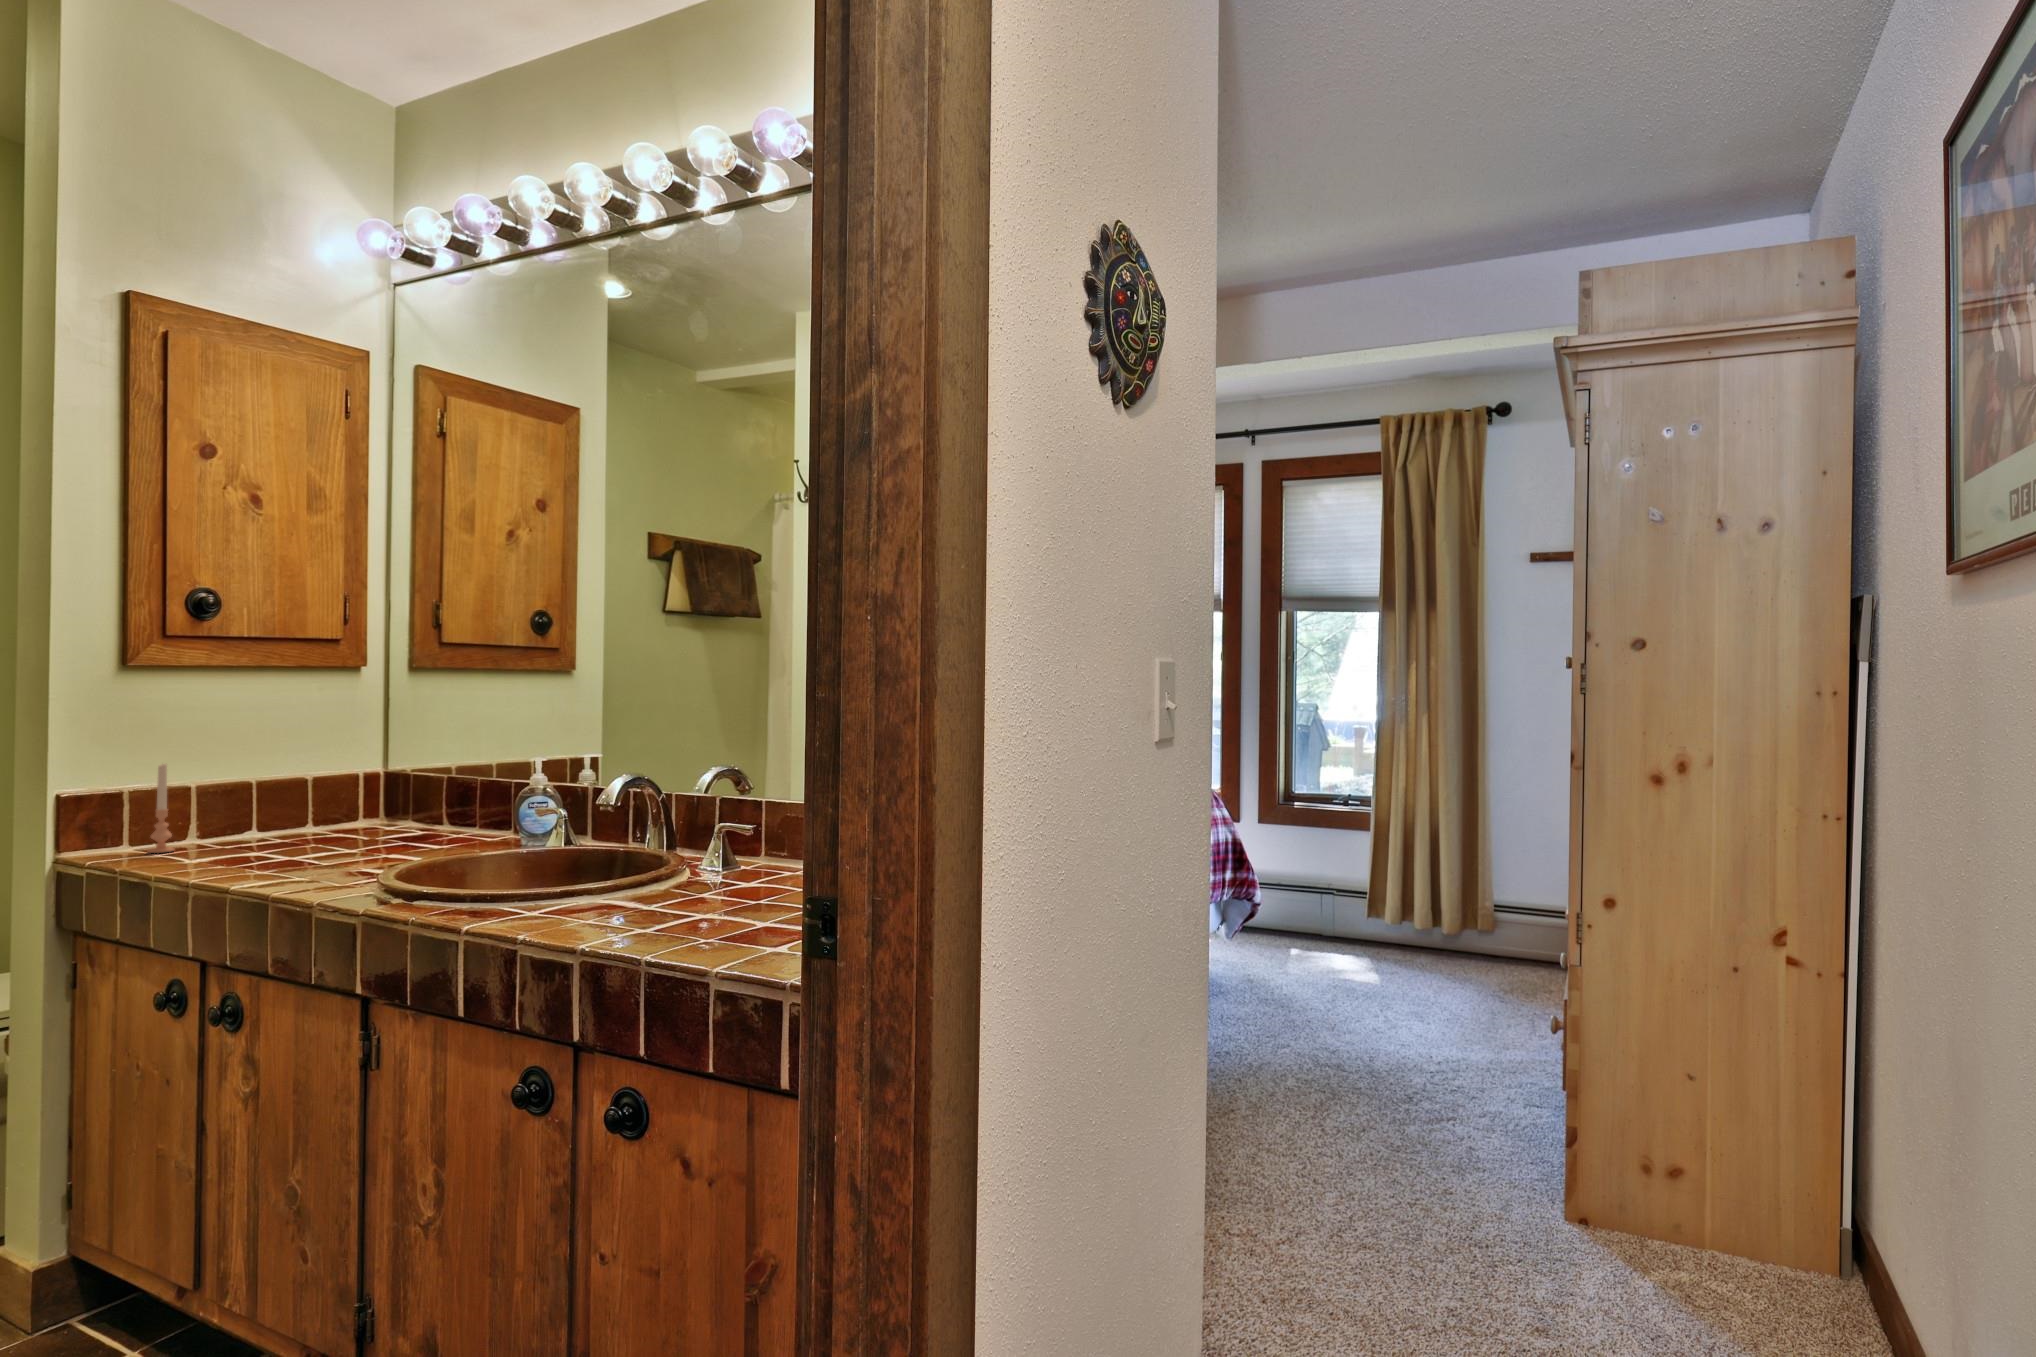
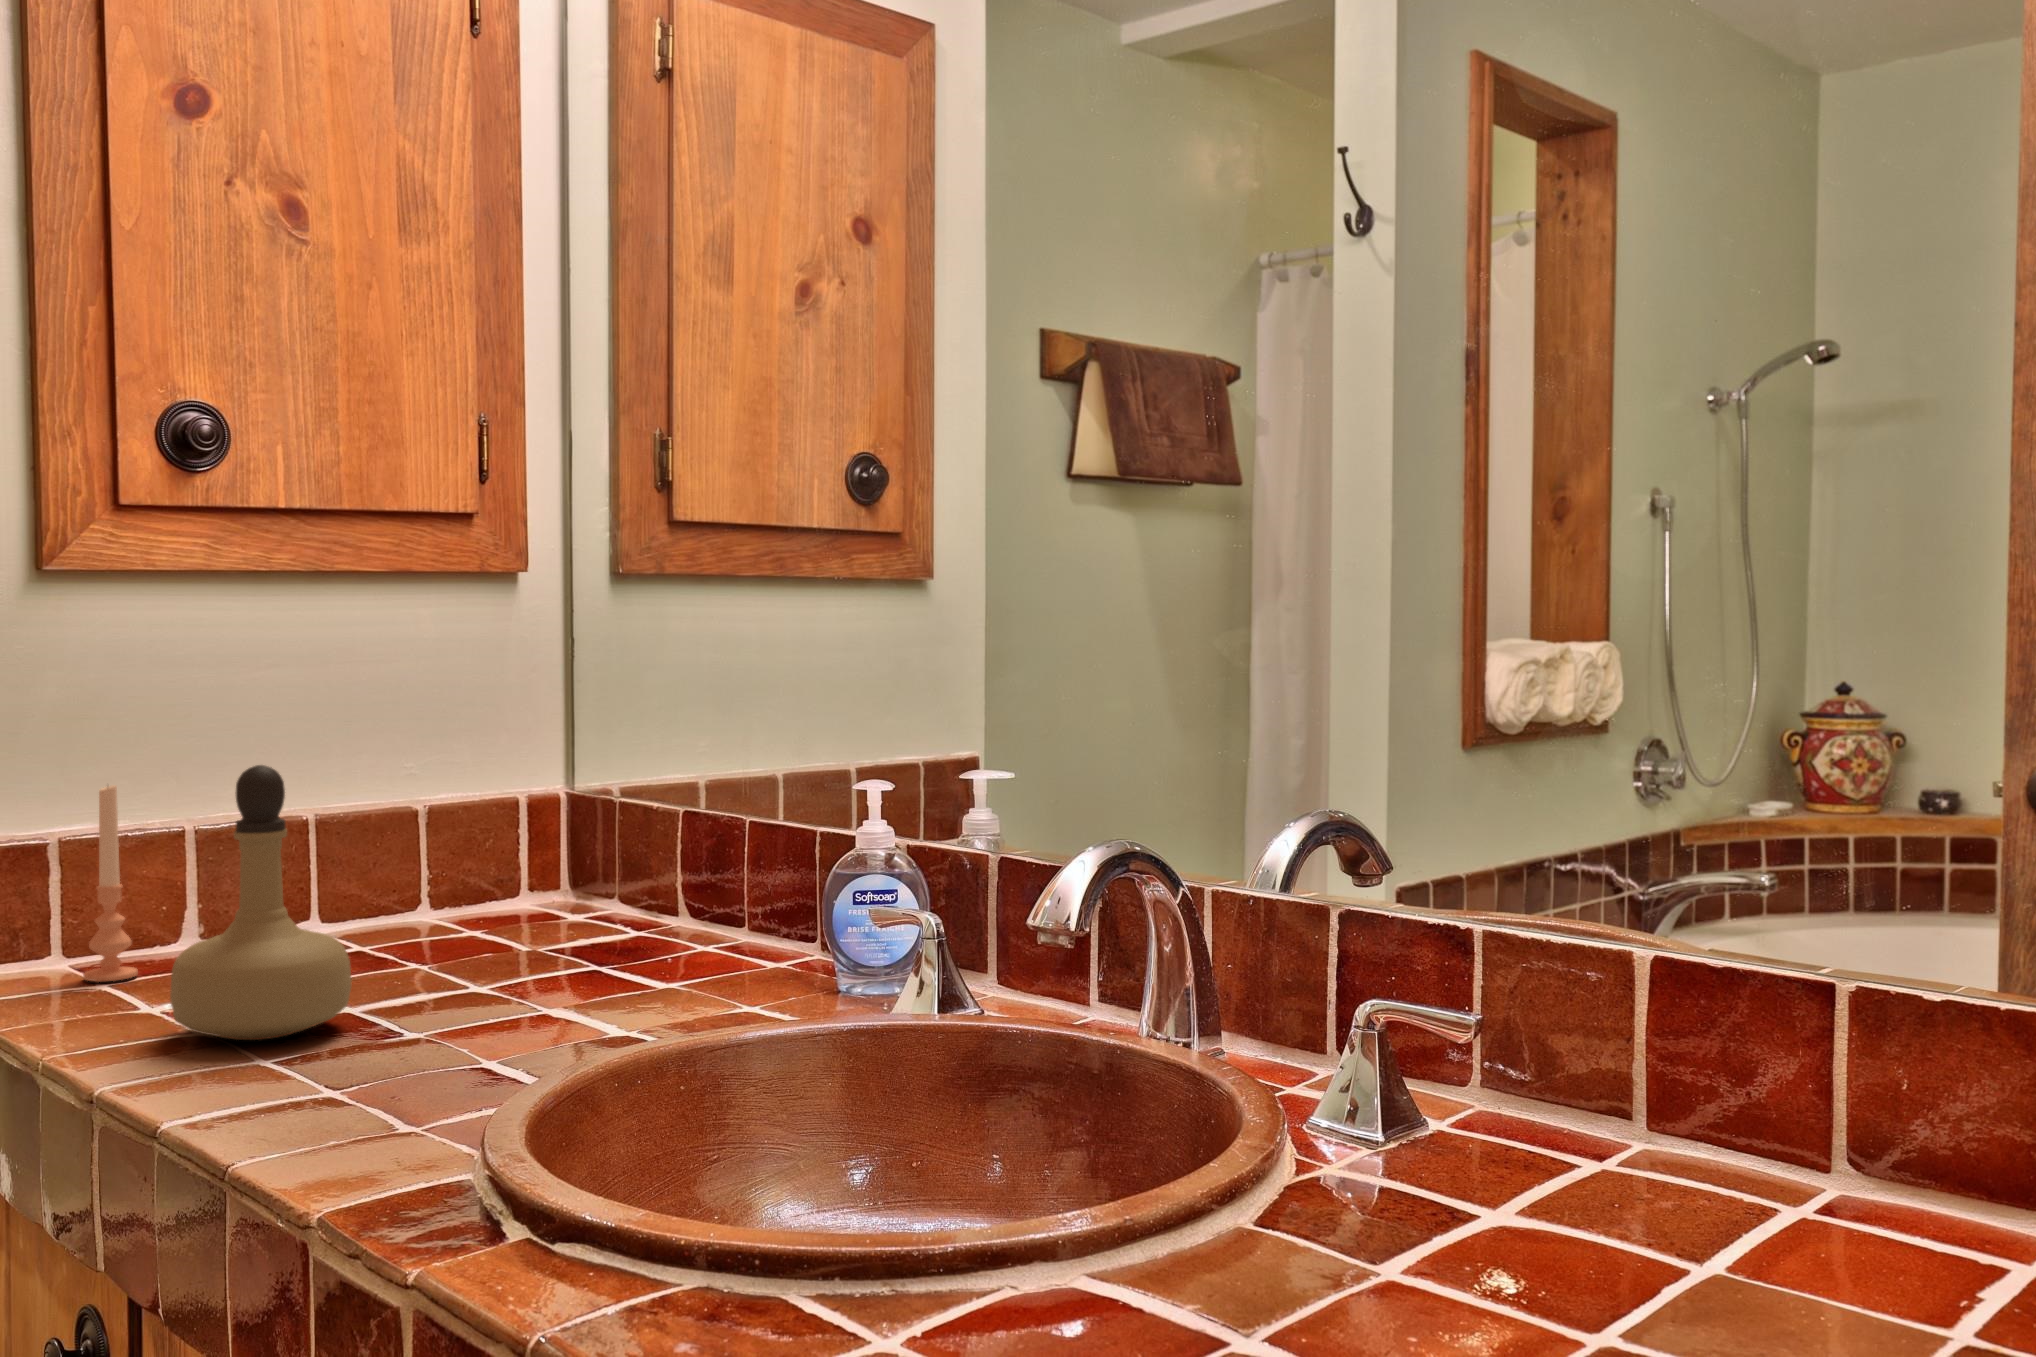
perfume bottle: none [214,750,299,865] -> present [170,765,352,1040]

